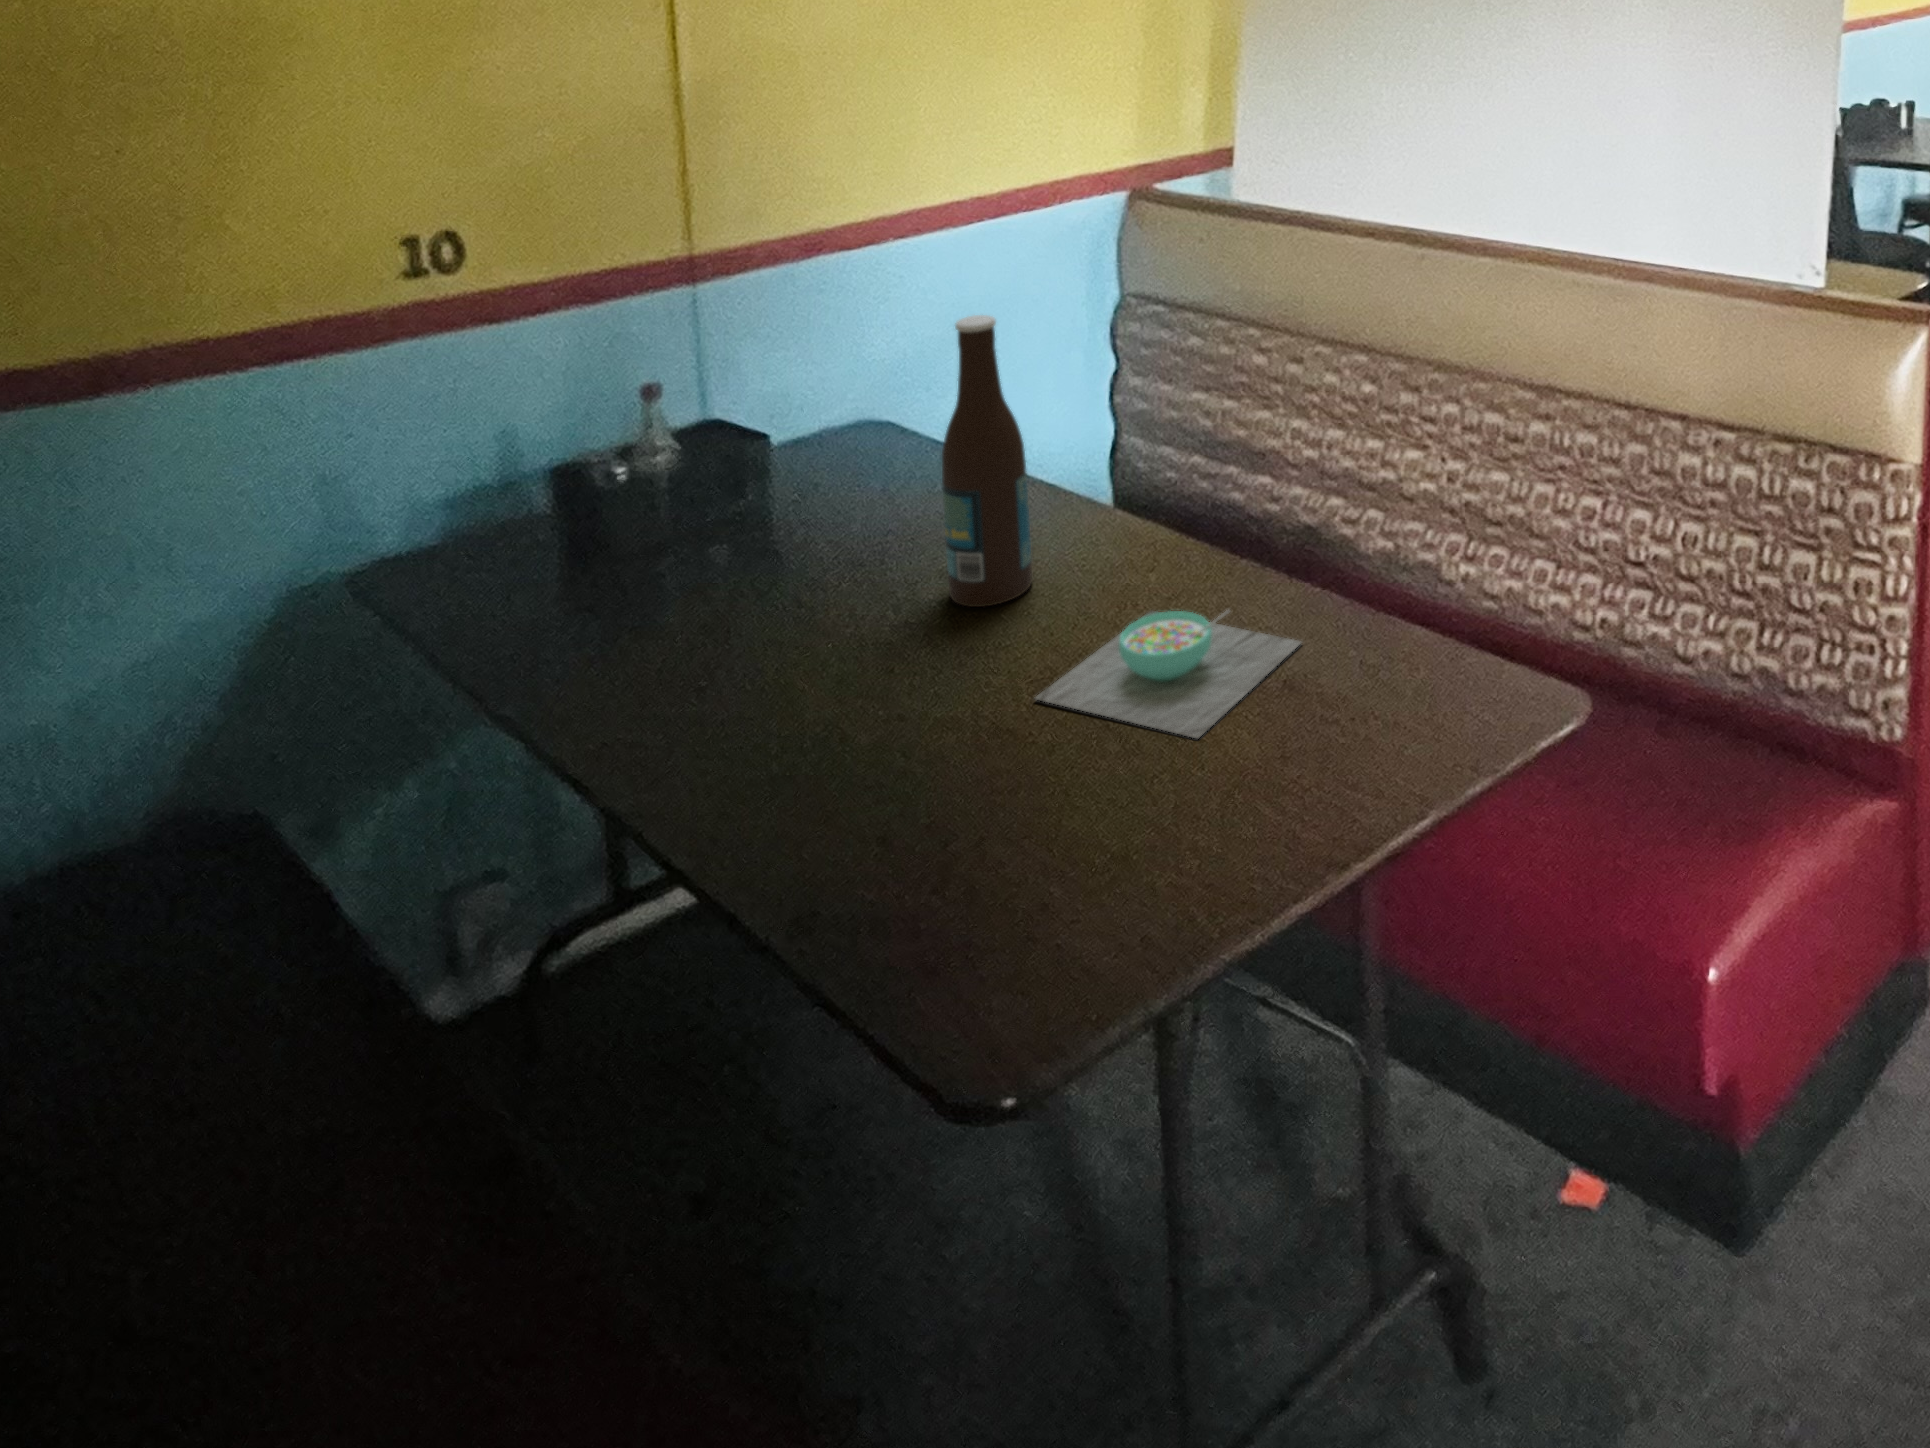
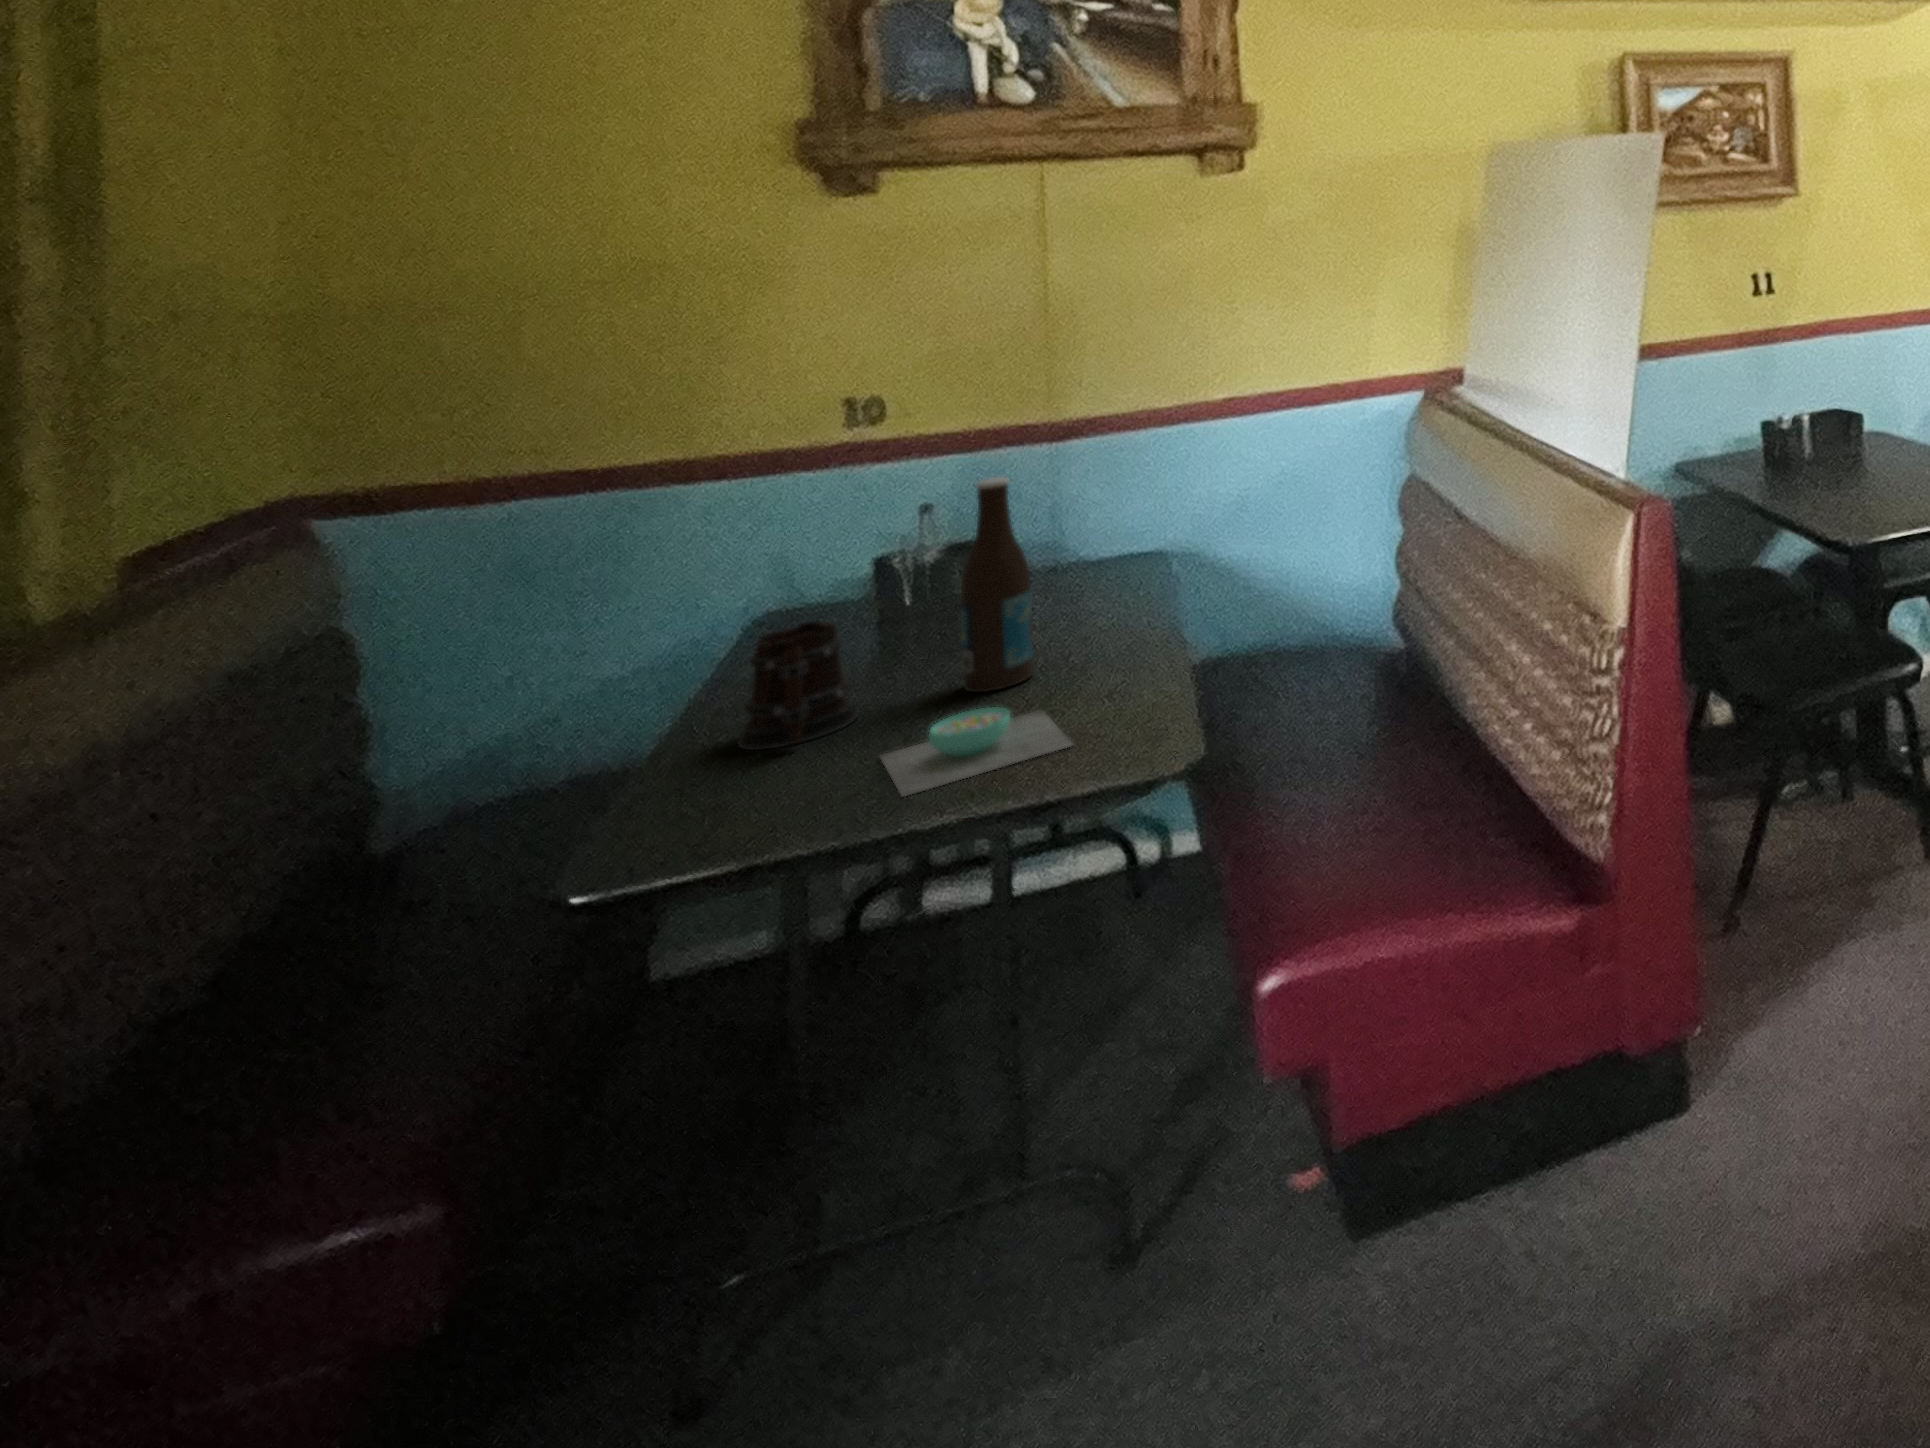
beer mug: none [730,536,879,727] -> present [738,621,858,750]

